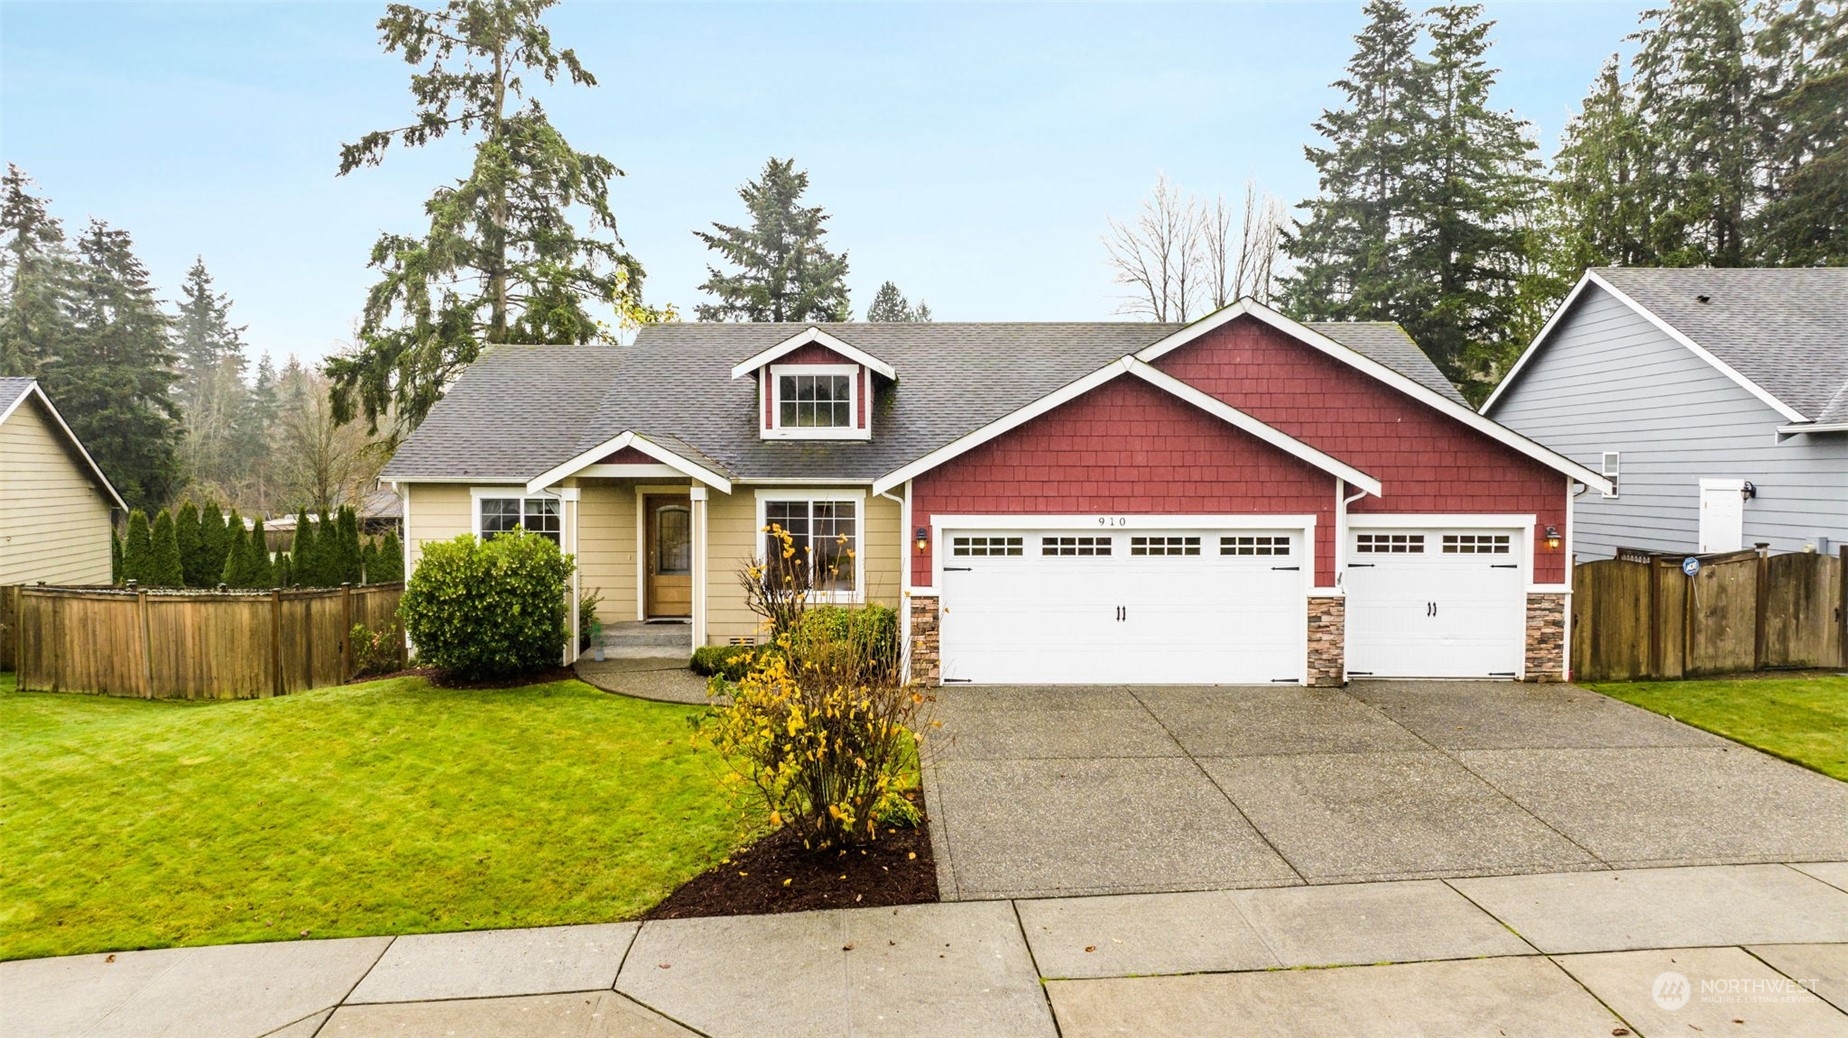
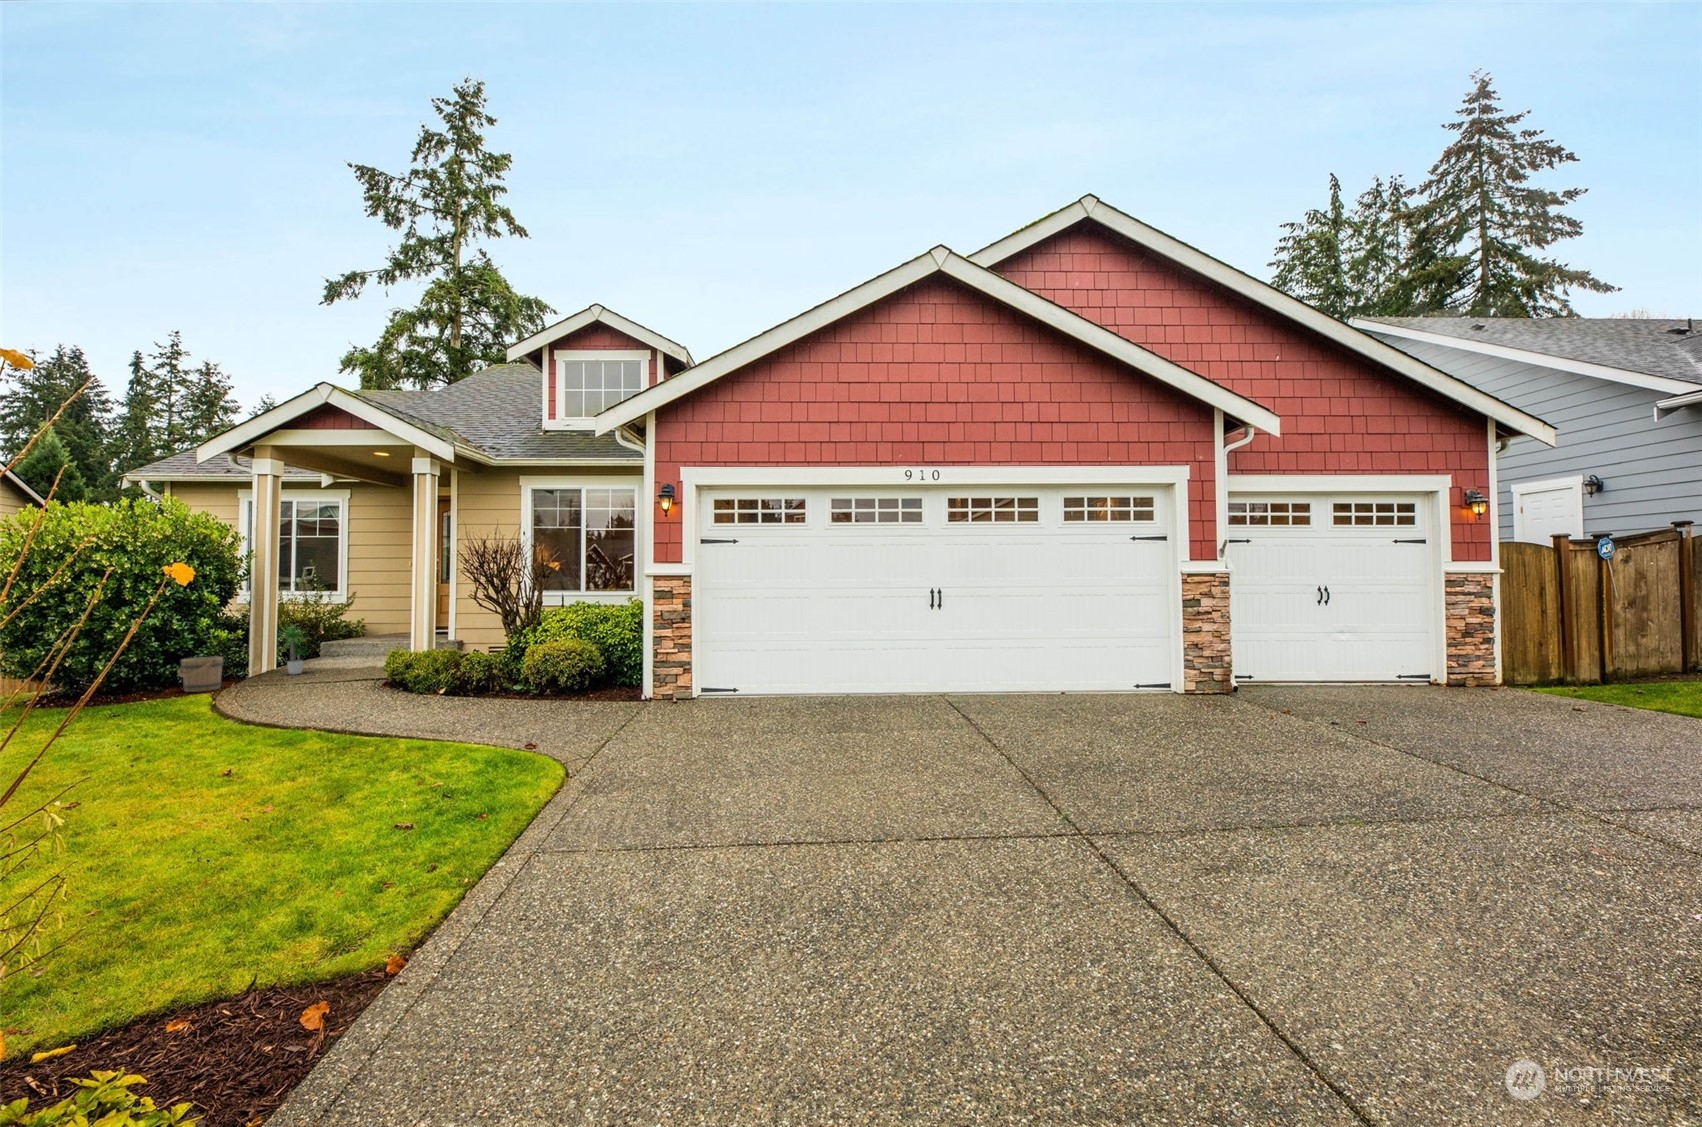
bucket: none [542,650,571,677] -> present [178,657,223,692]

